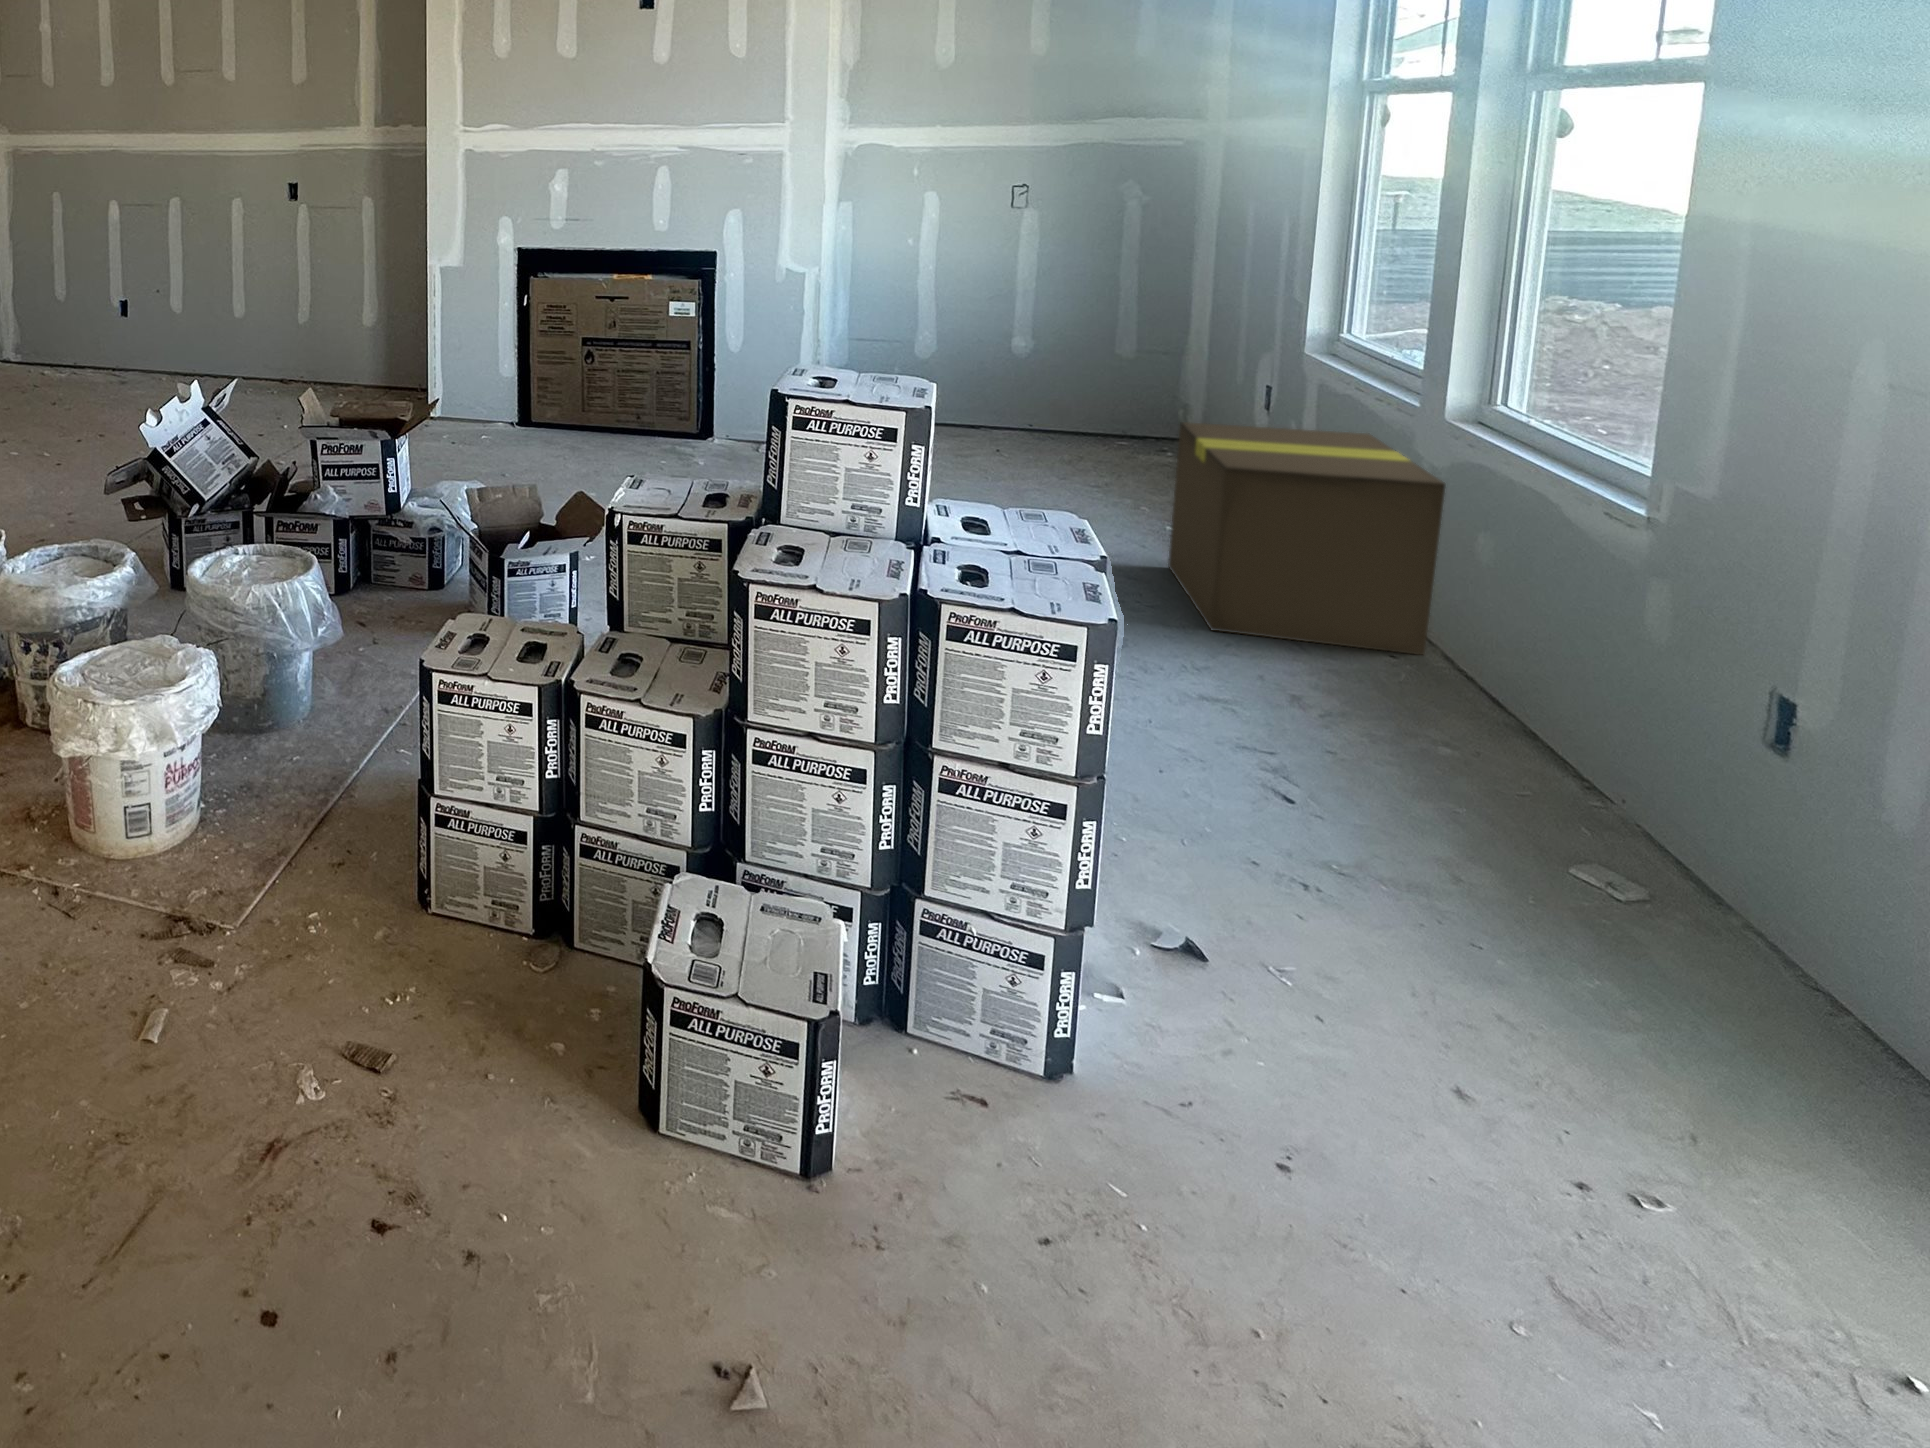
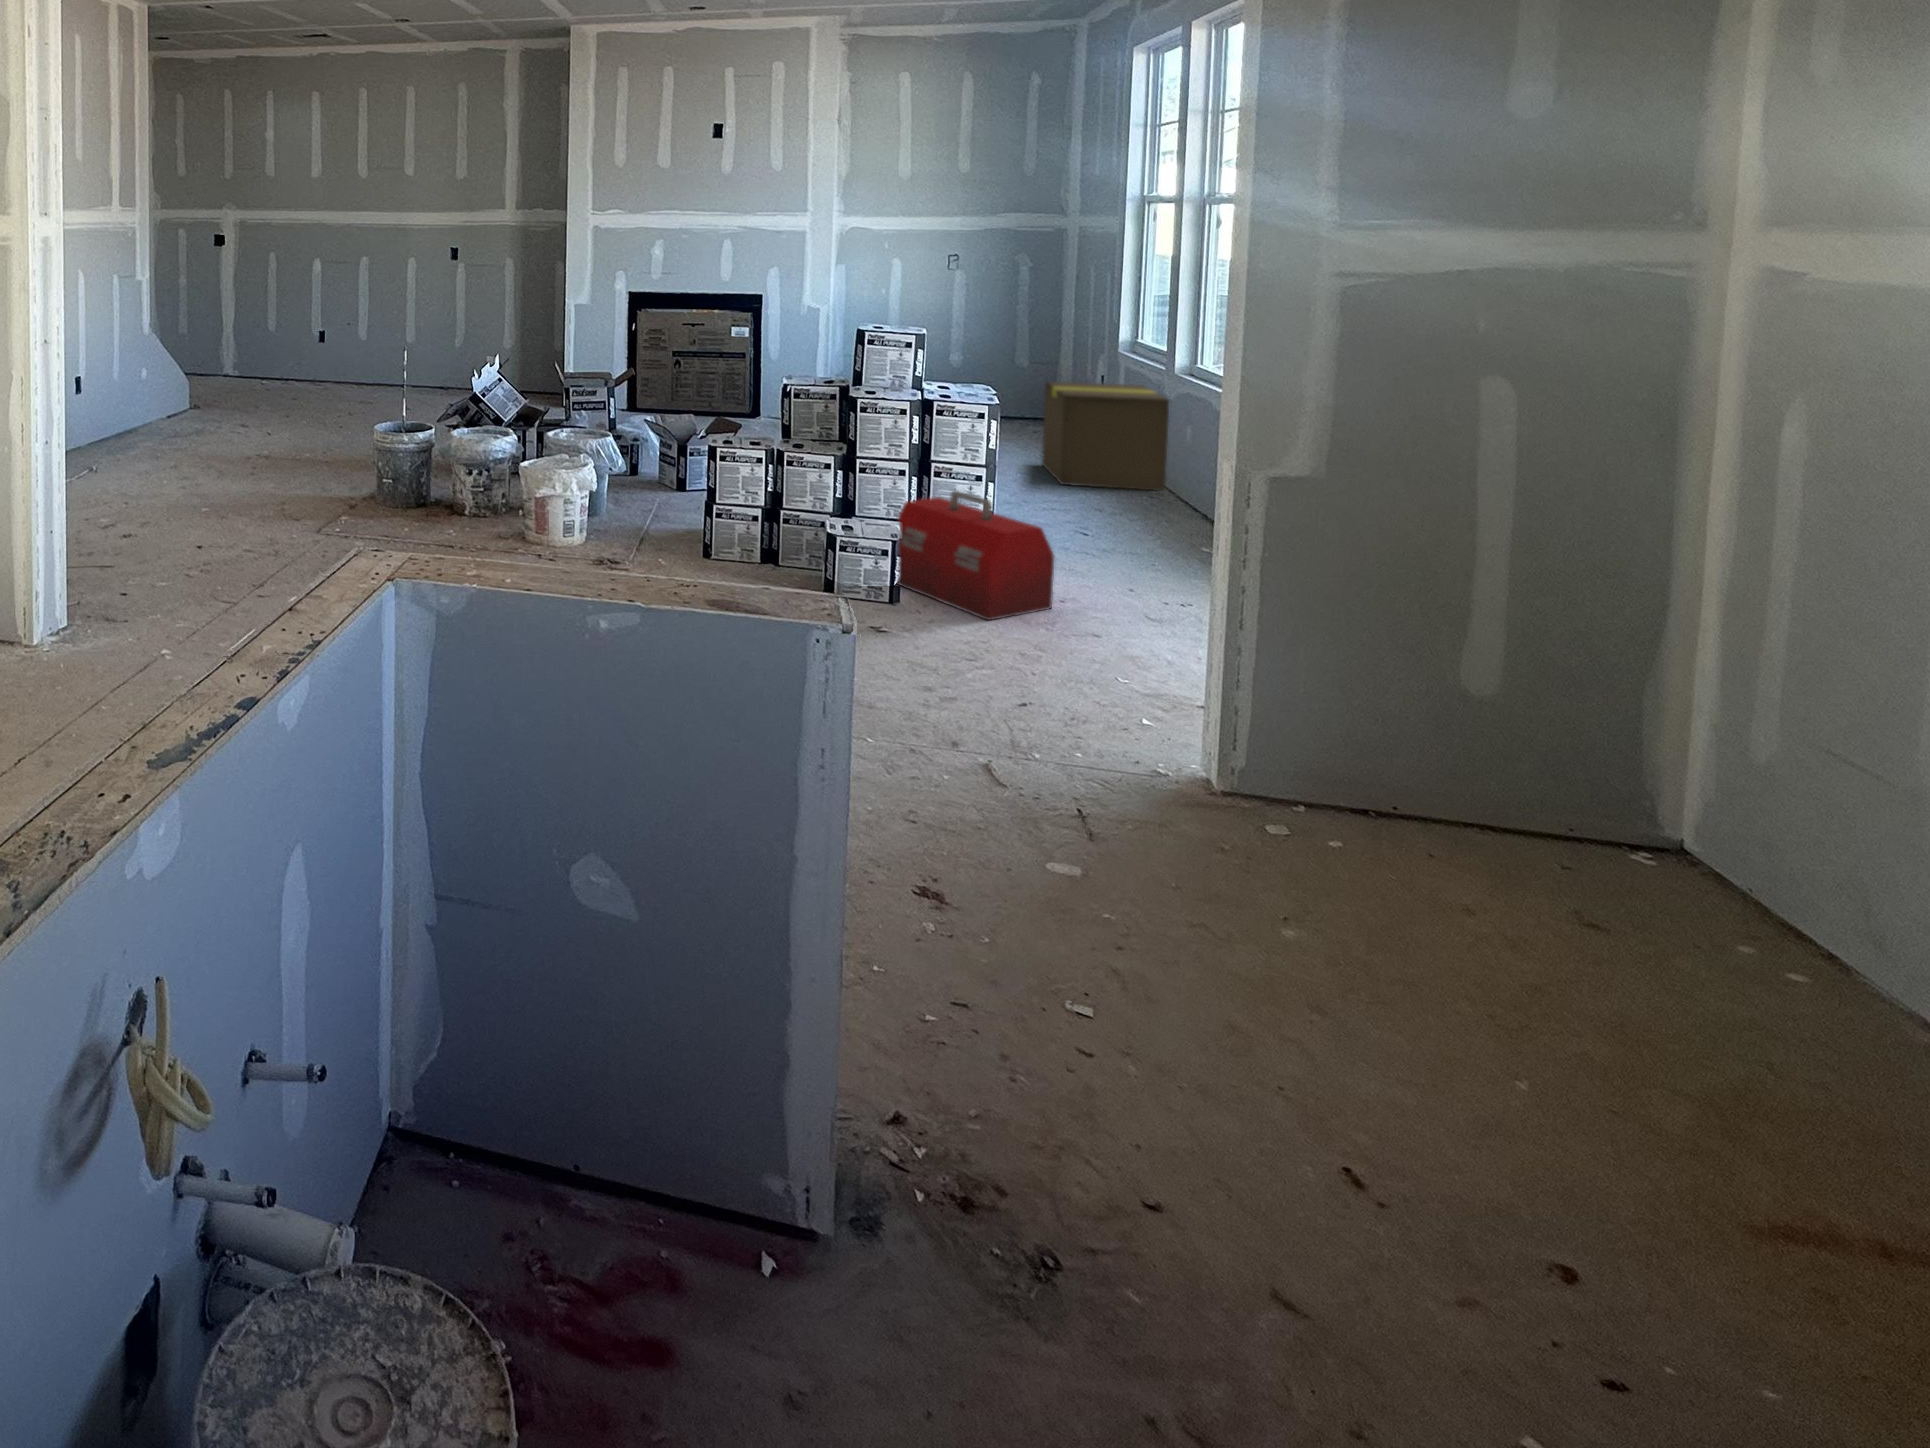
toolbox: none [813,843,1277,1361] -> present [897,491,1054,620]

